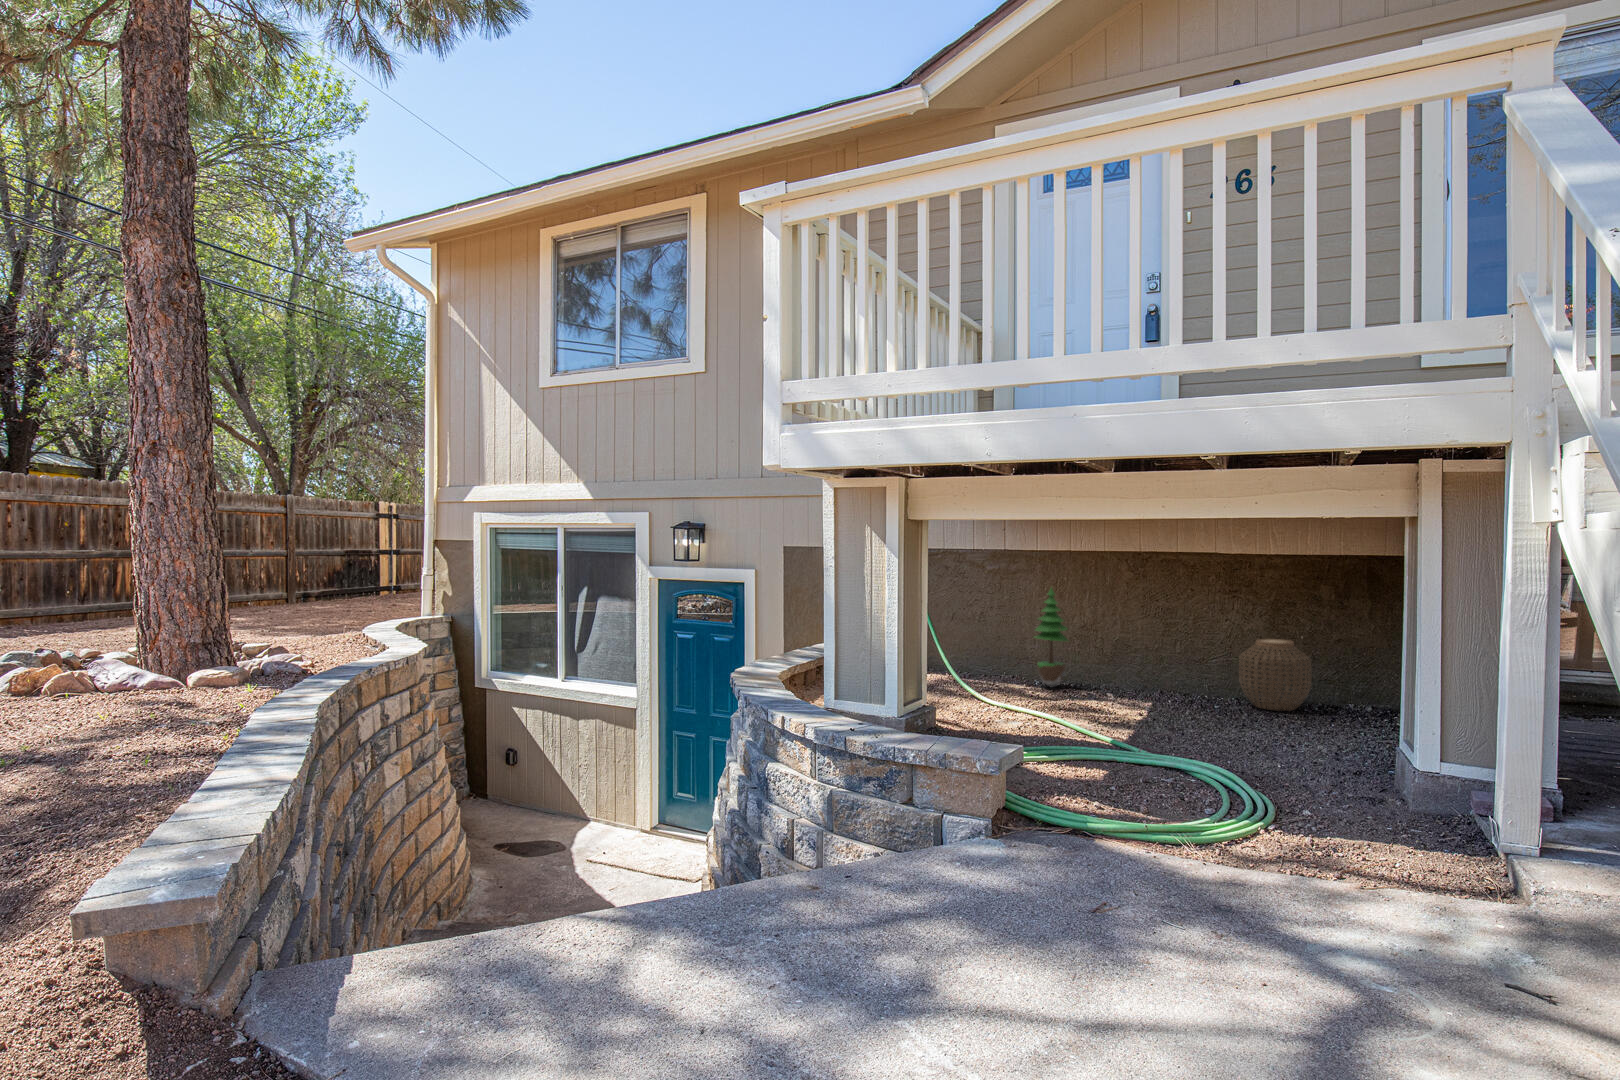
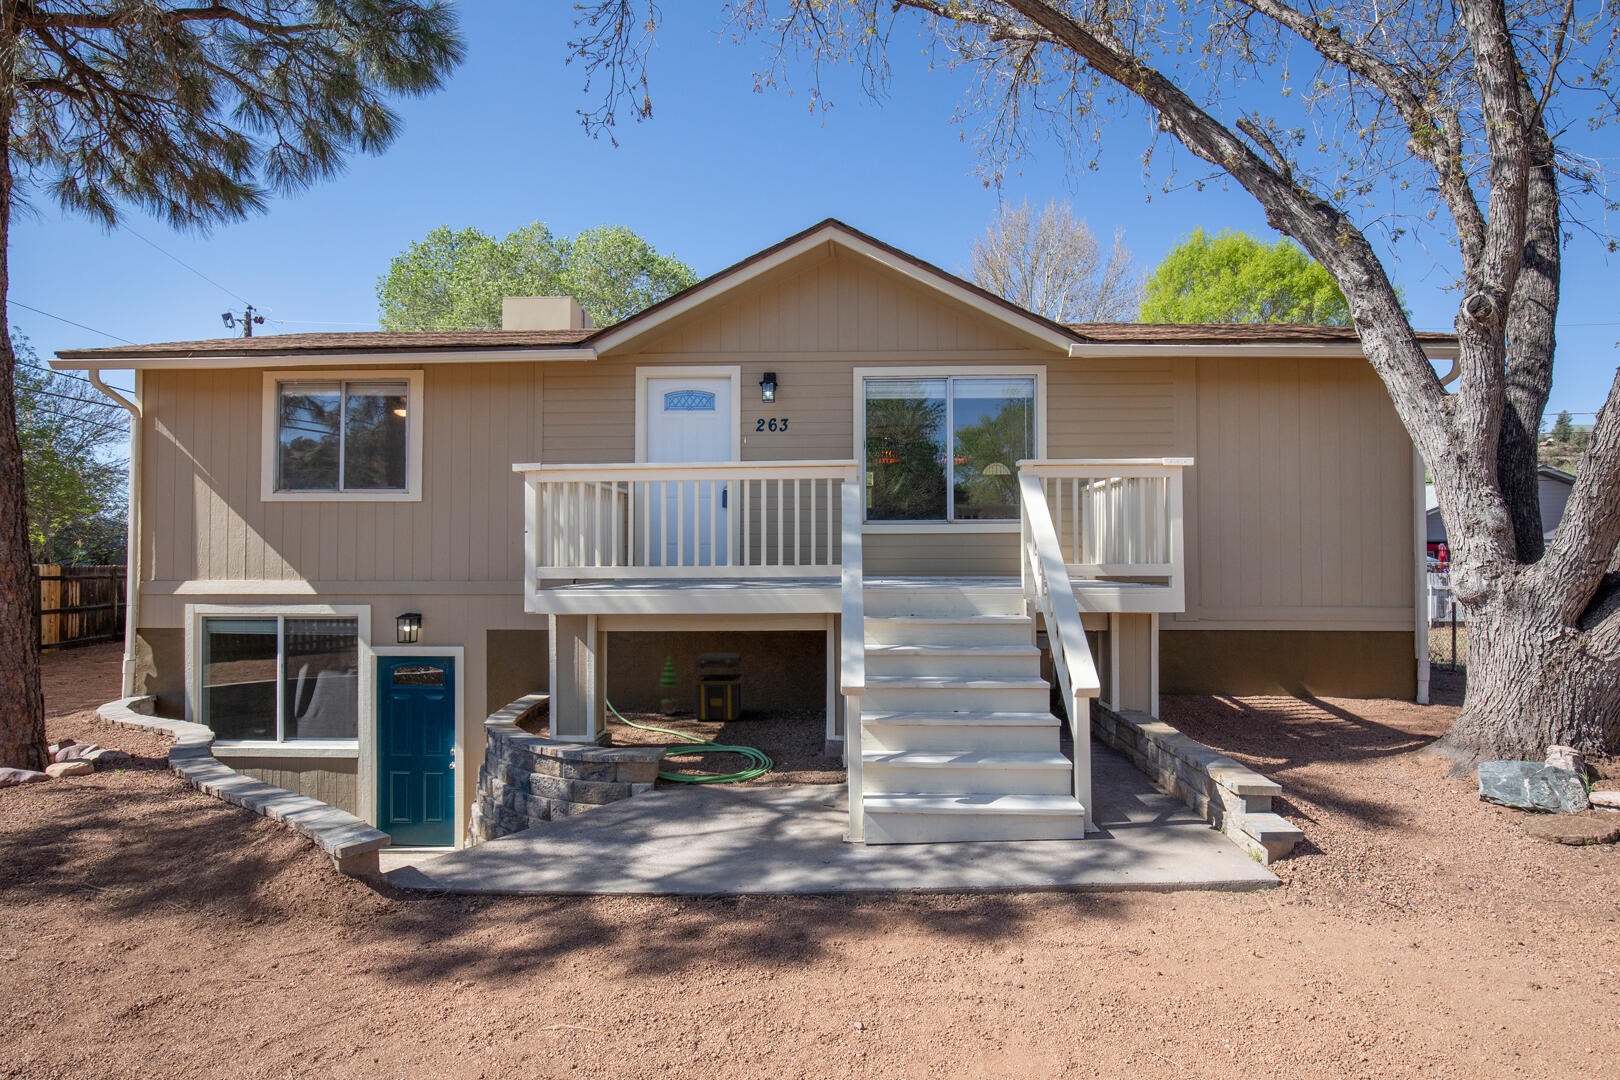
toolbox: none [1093,588,1183,706] -> present [694,653,743,721]
woven basket: present [1239,639,1312,710] -> none [771,678,806,718]

